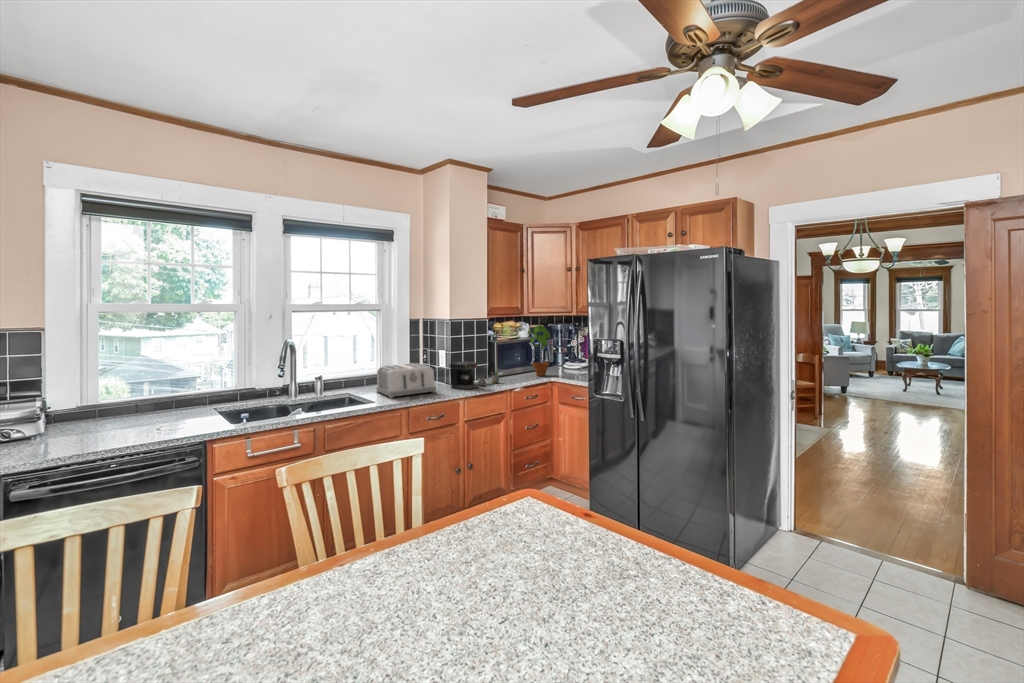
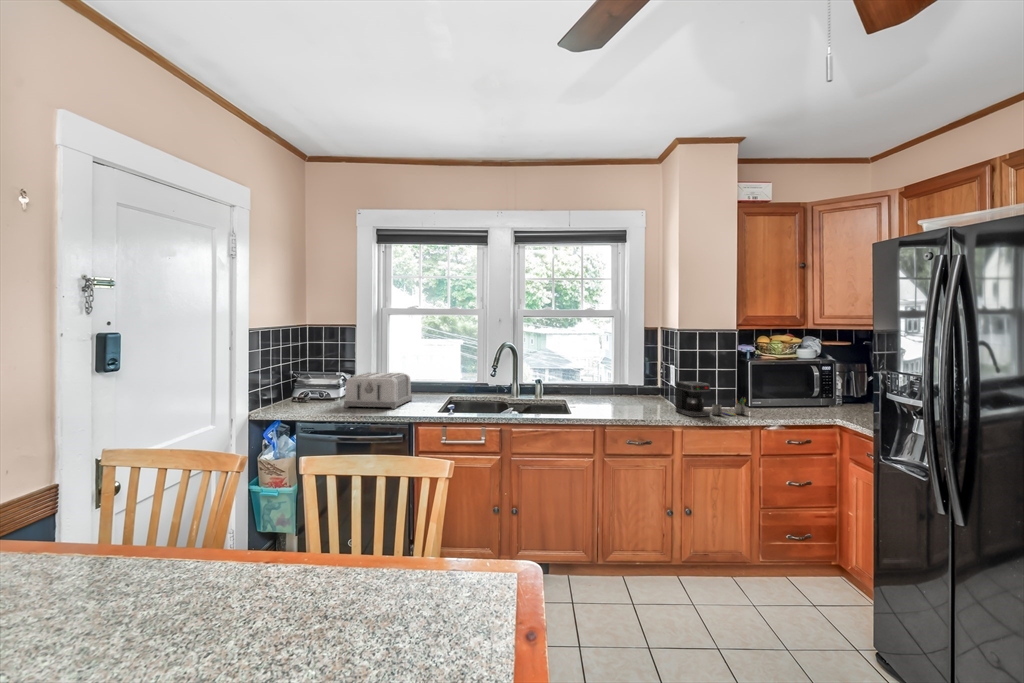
potted plant: present [528,325,550,376] -> none [804,342,840,415]
toaster: present [377,363,436,398] -> present [344,372,412,409]

